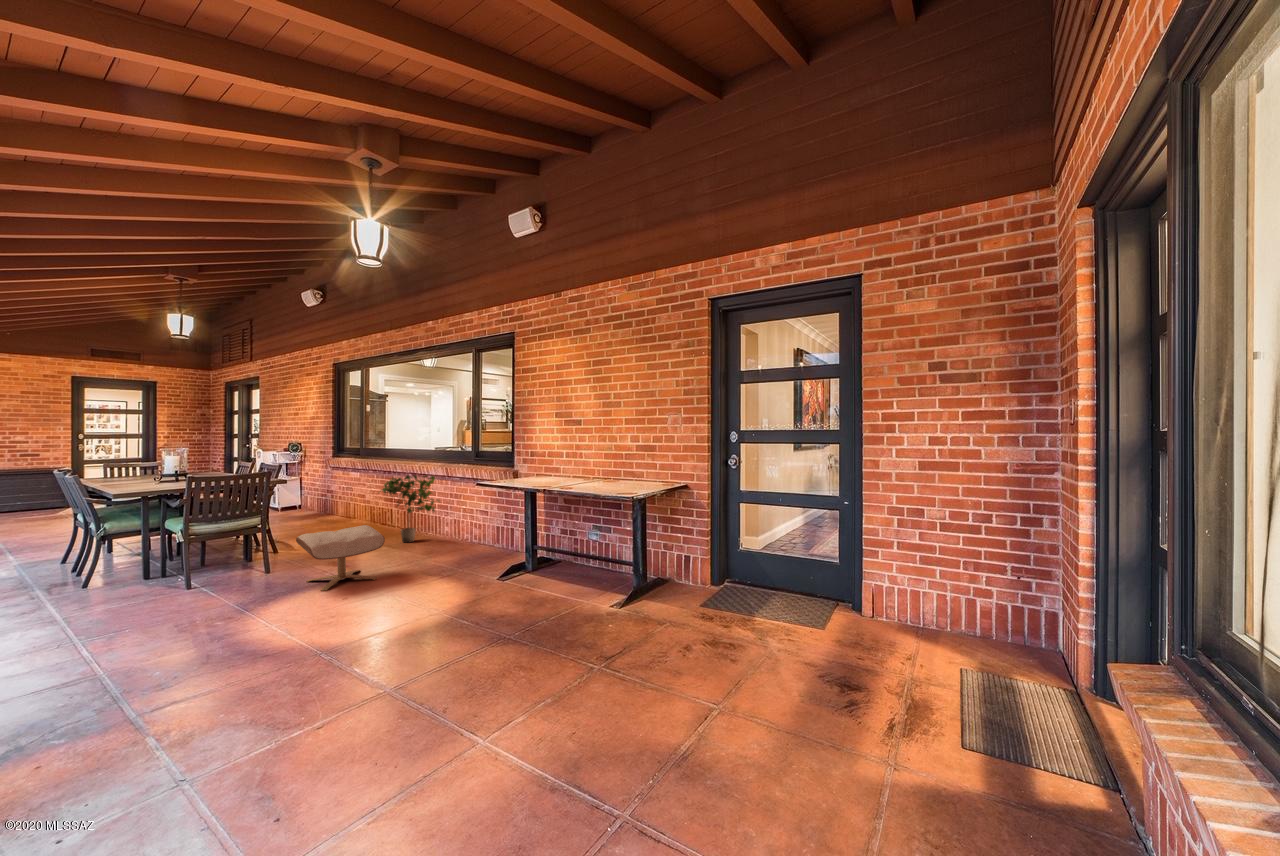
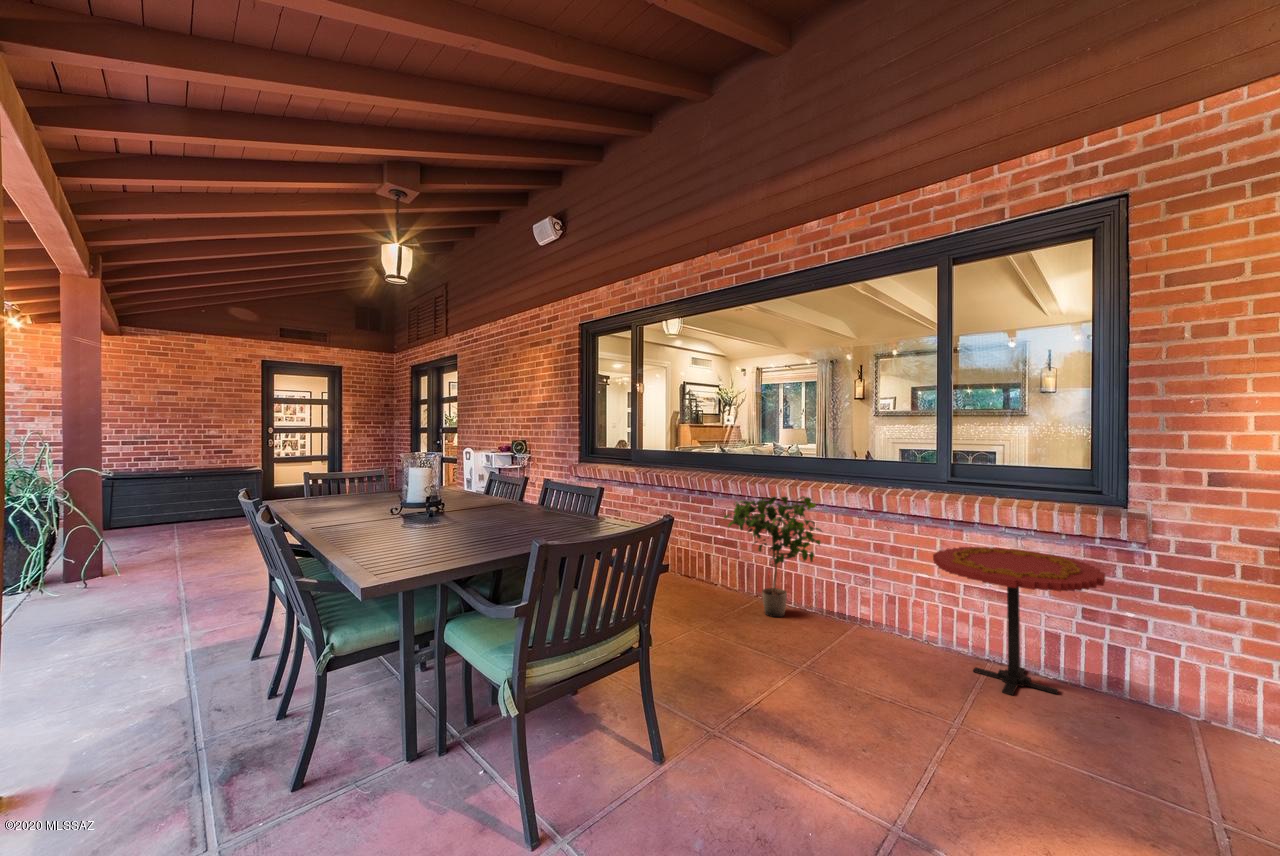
side table: none [446,496,516,561] -> present [933,547,1105,696]
ottoman: present [296,525,385,591] -> none [728,618,909,809]

